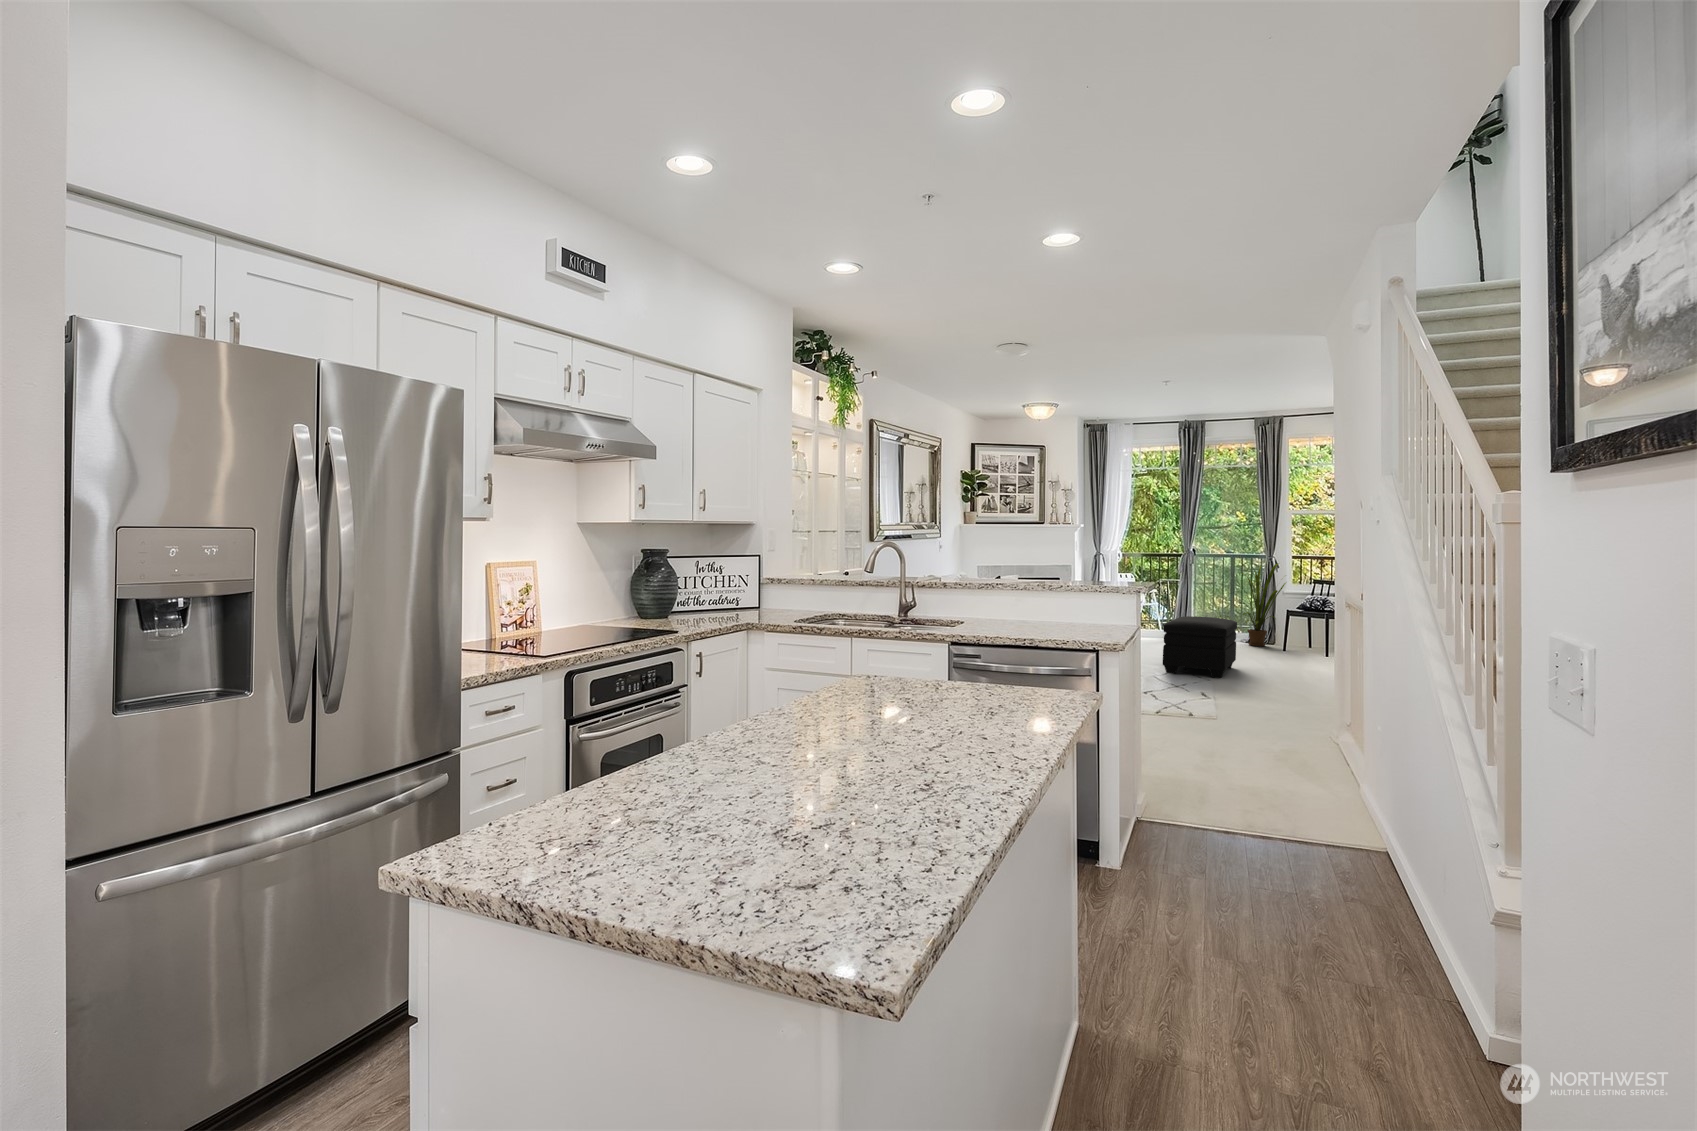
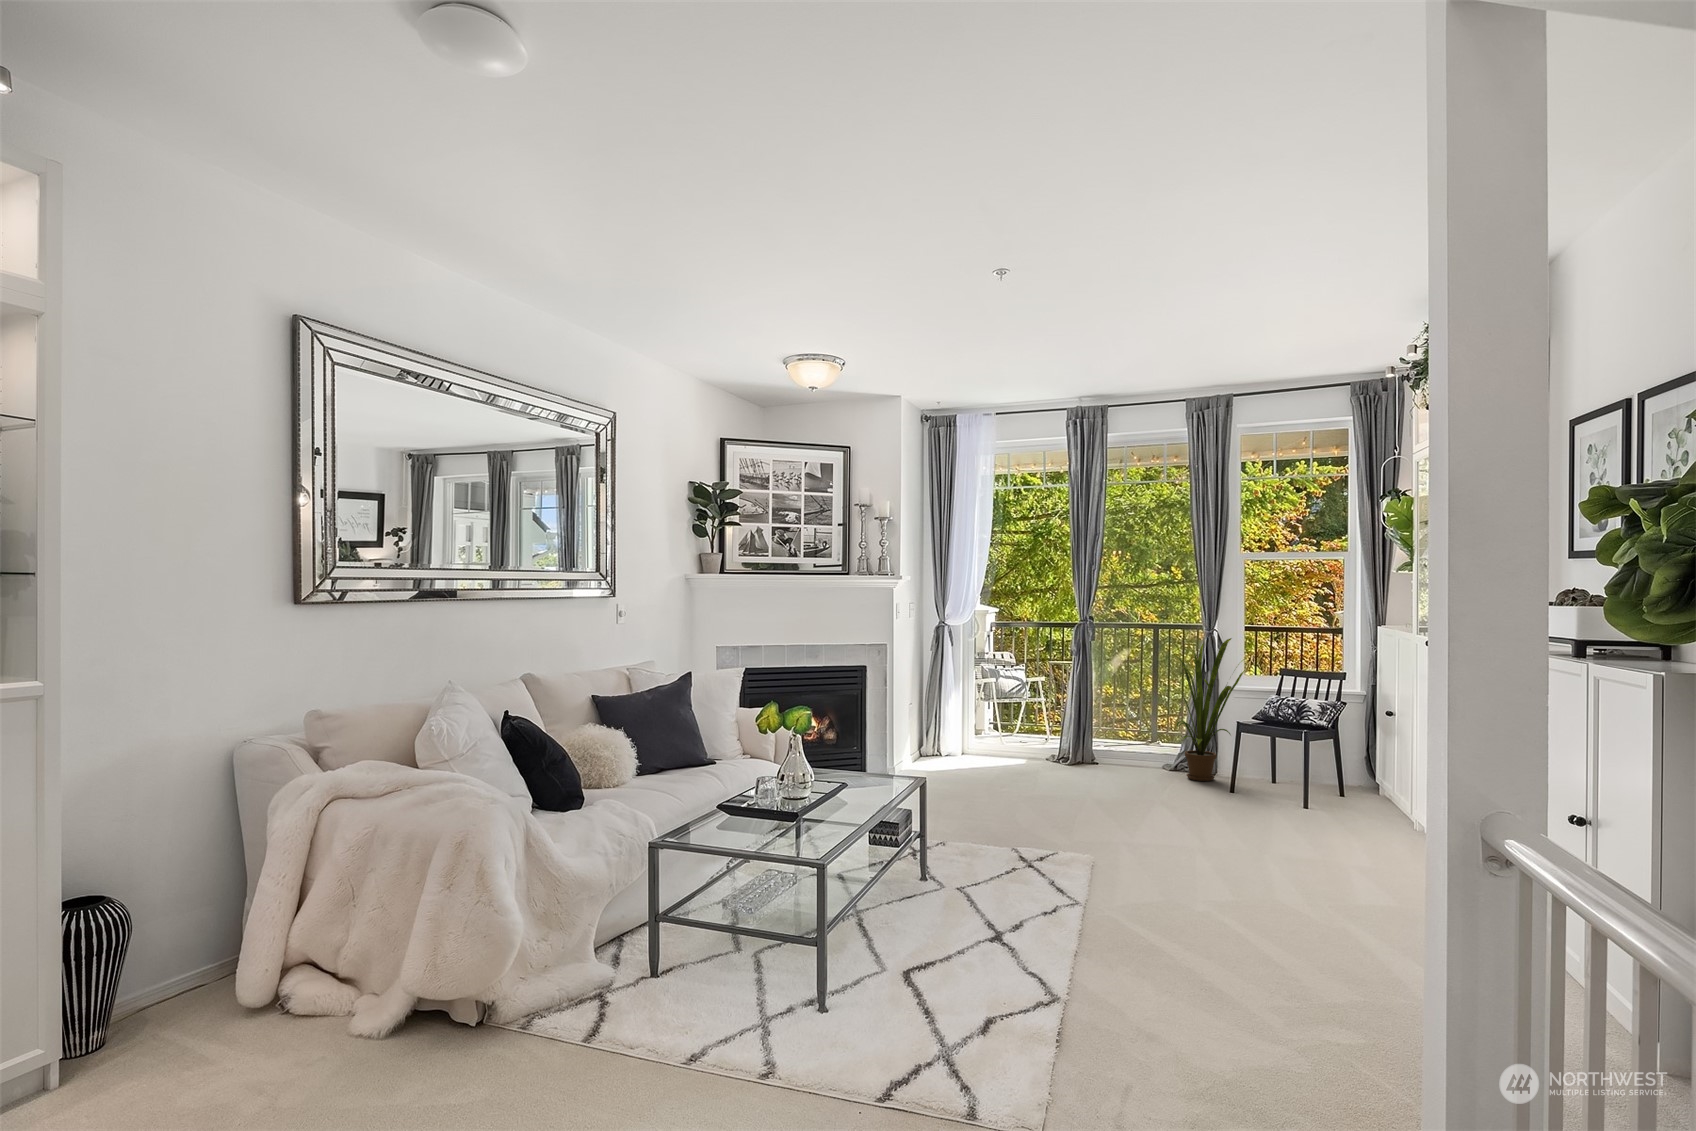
ottoman: present [1163,616,1237,678] -> none [1017,753,1162,894]

